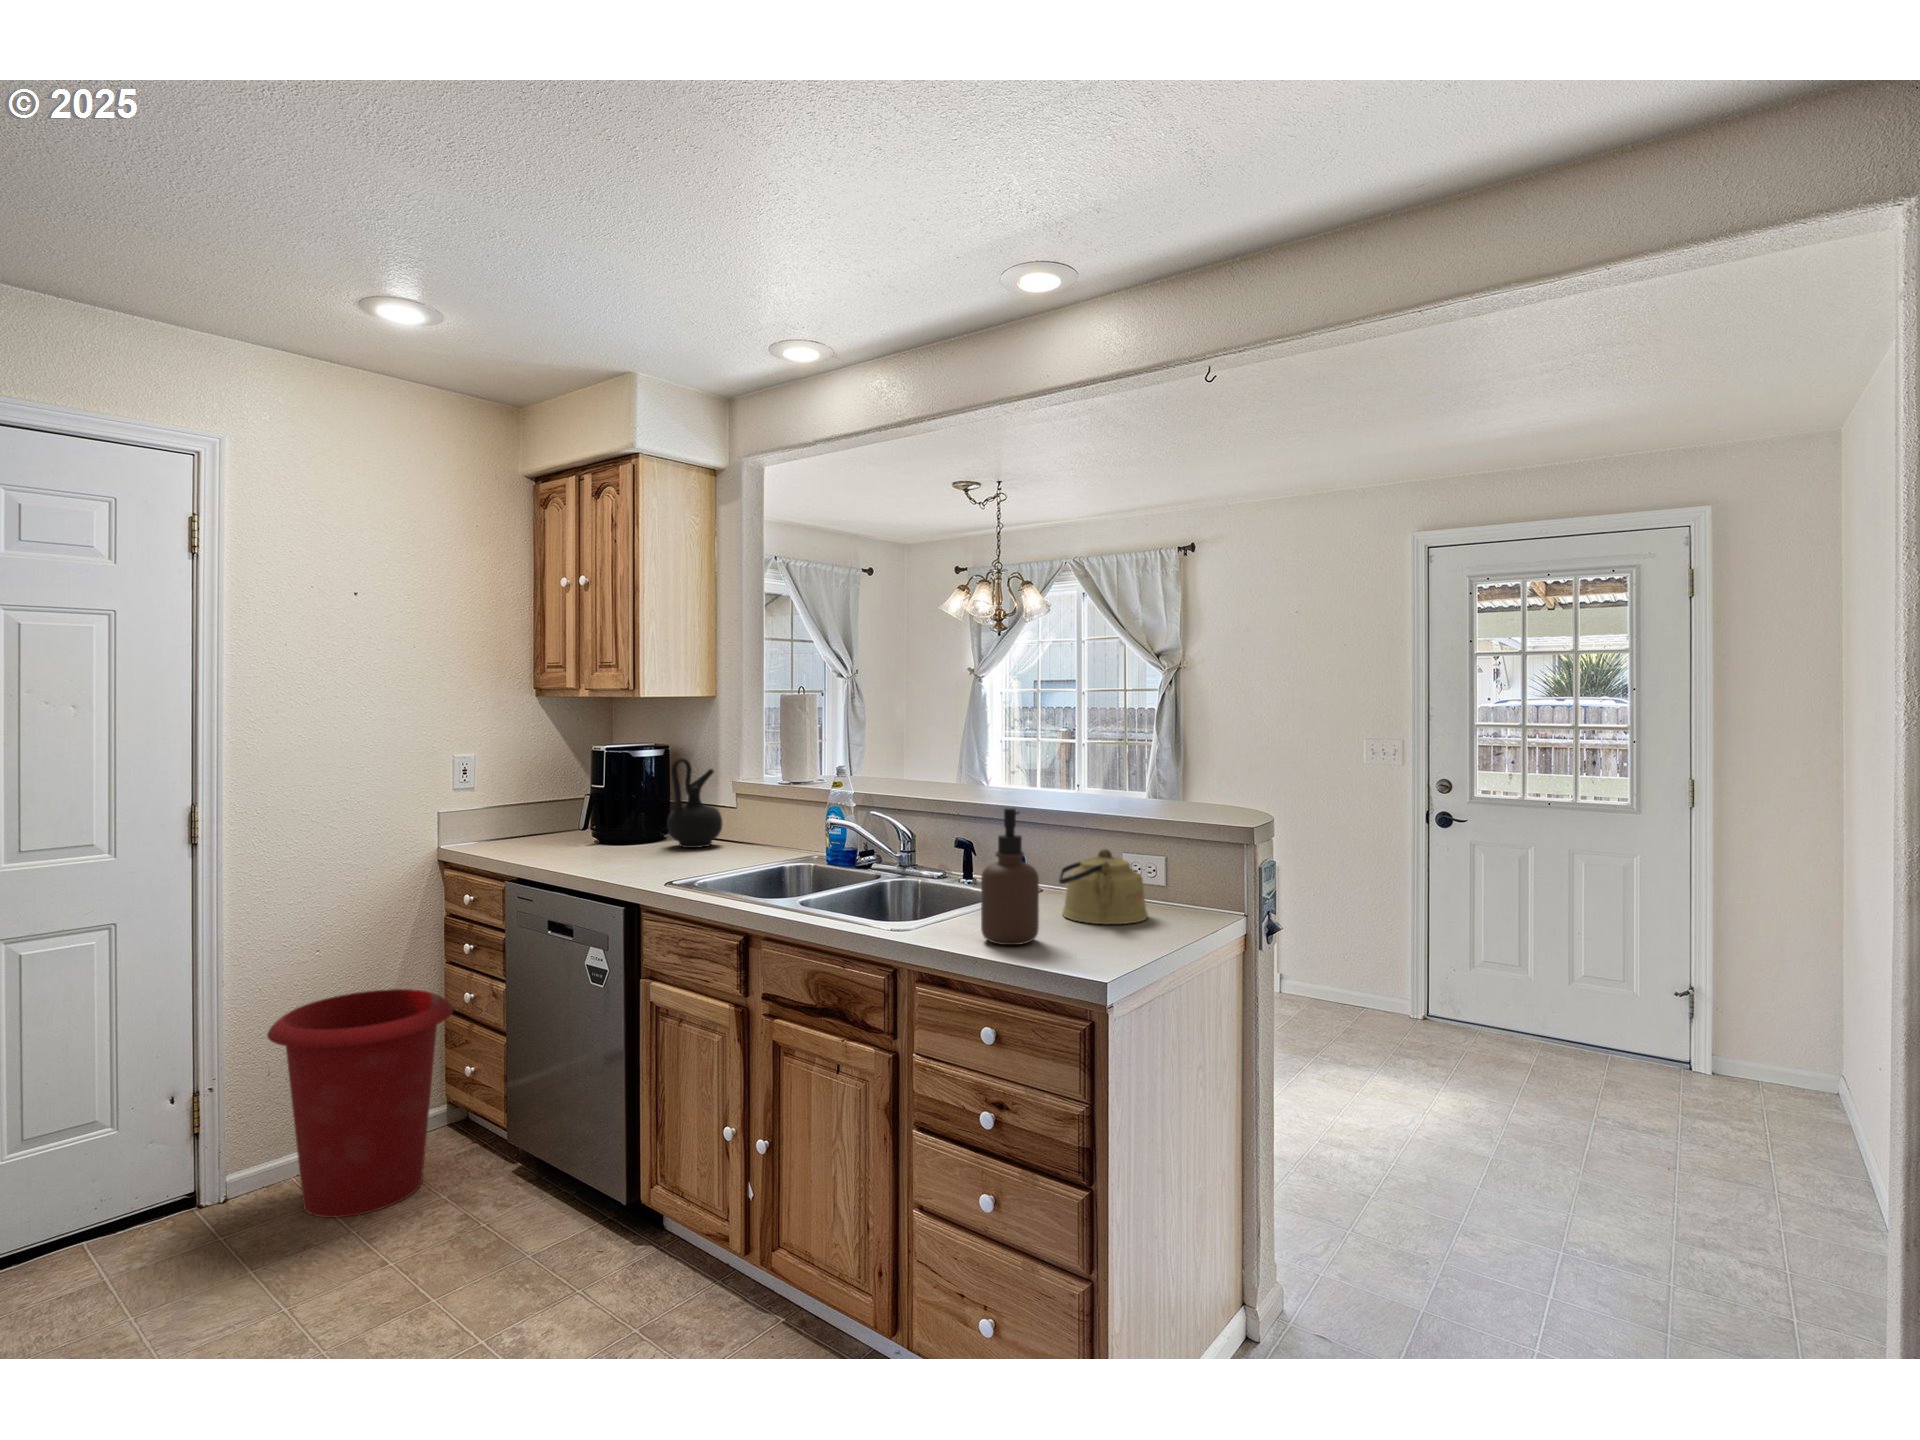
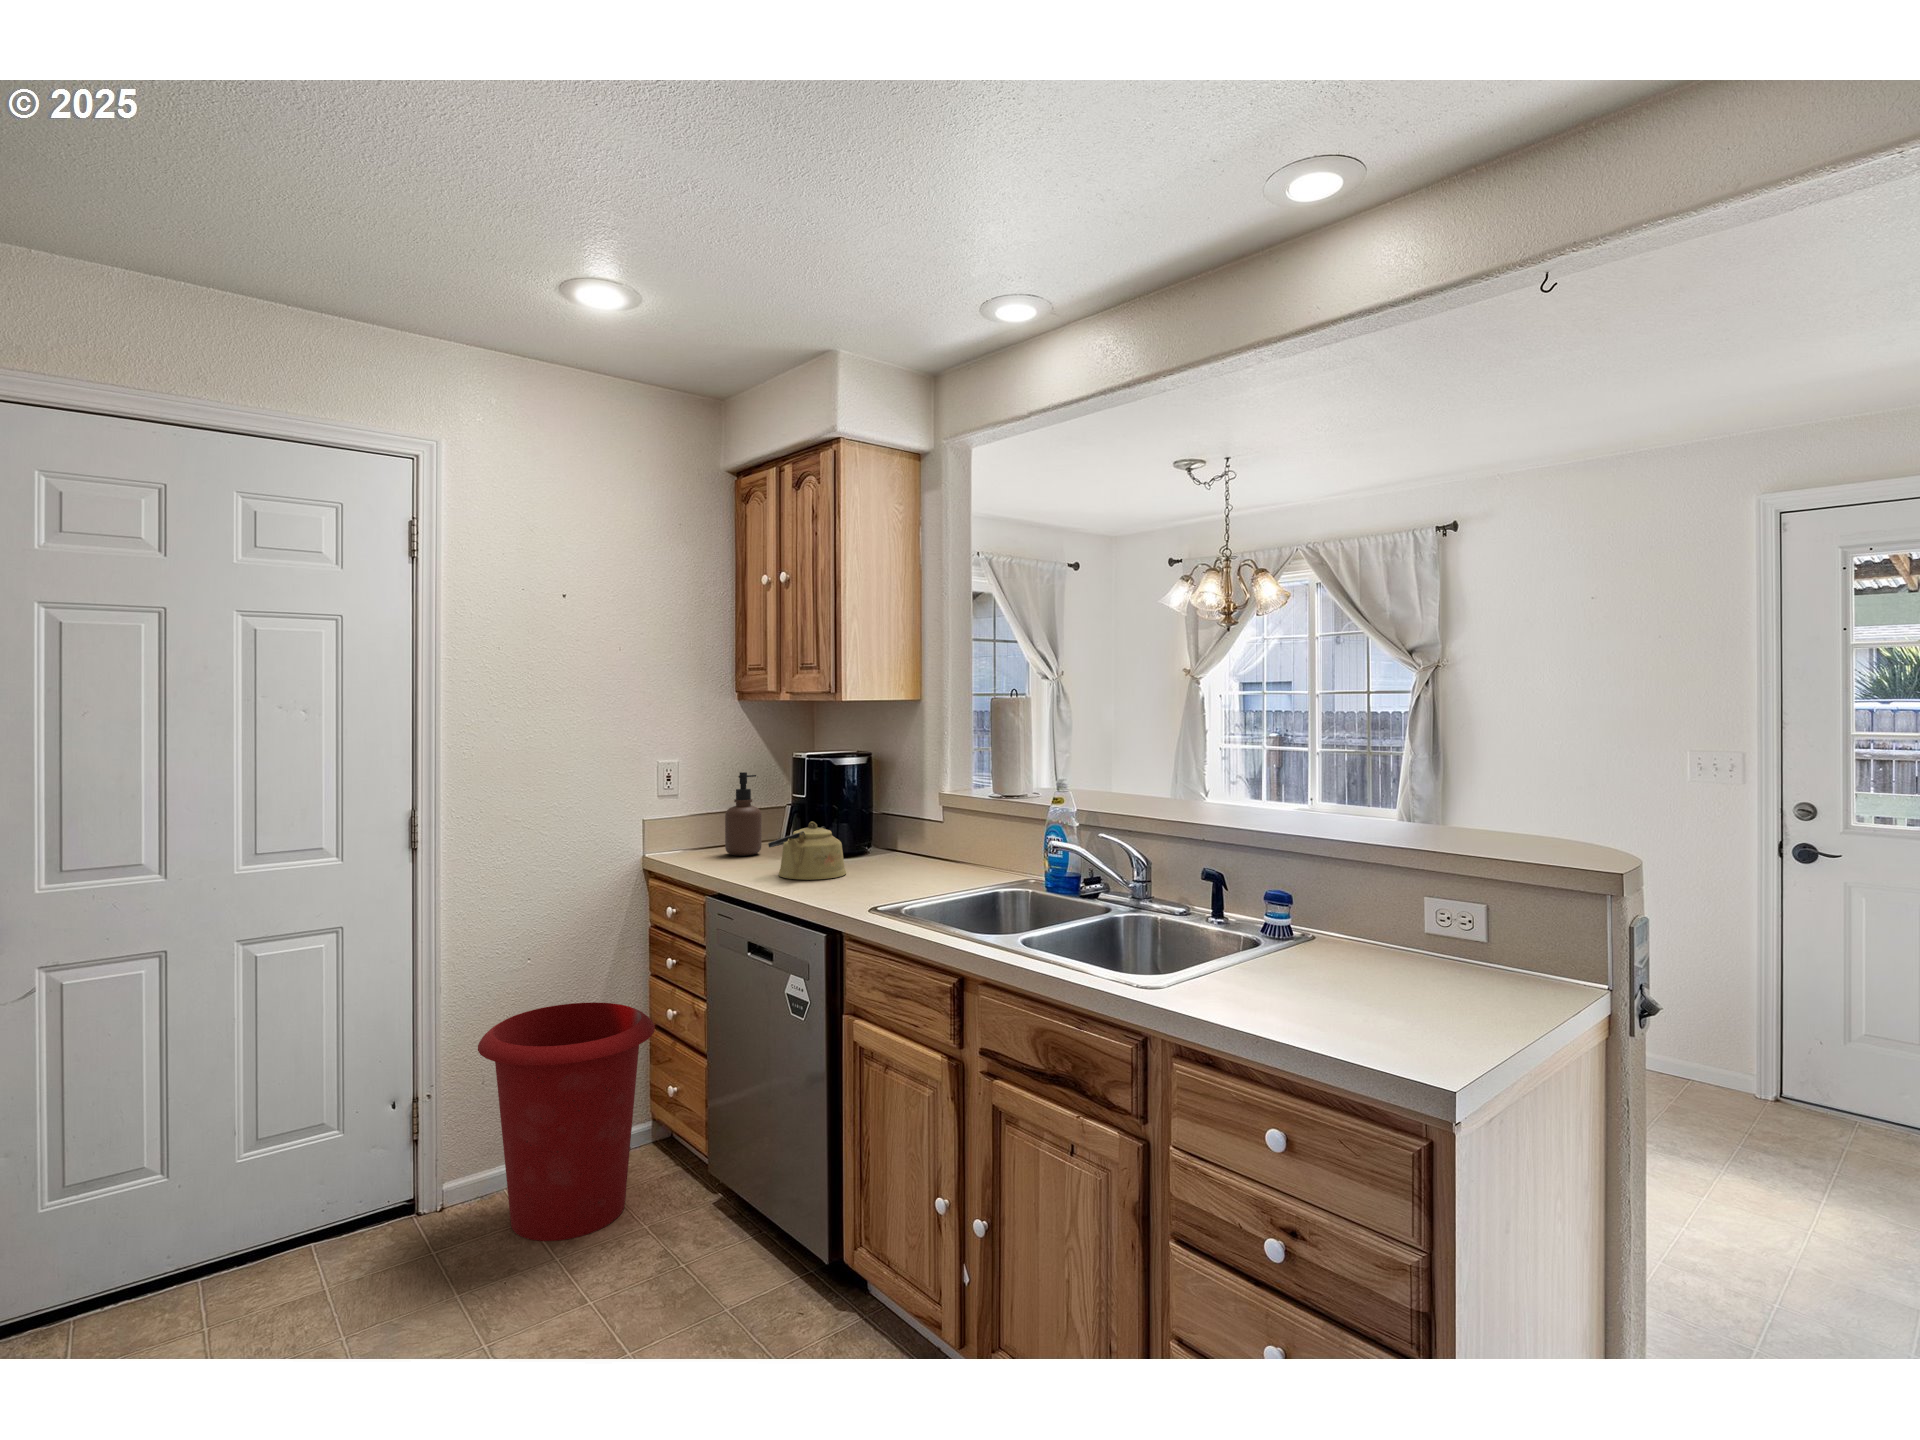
ceramic jug: present [667,758,722,848] -> none [871,767,929,864]
soap dispenser: present [981,808,1039,945] -> present [725,772,762,856]
kettle: present [1058,849,1148,924] -> present [768,822,846,880]

